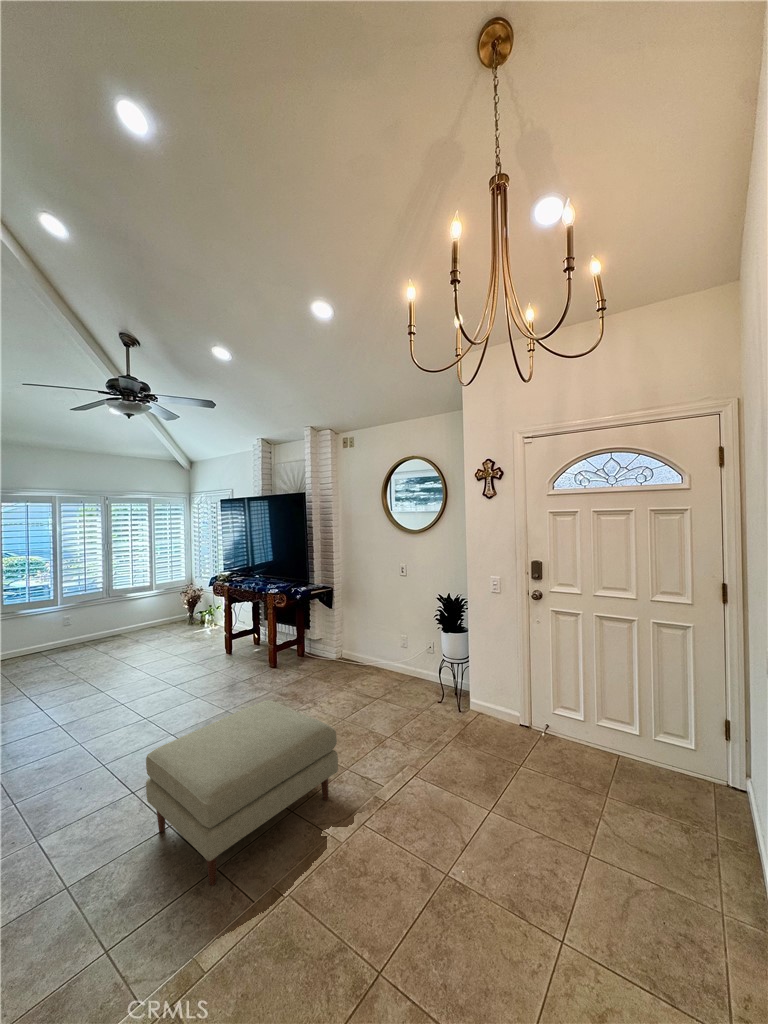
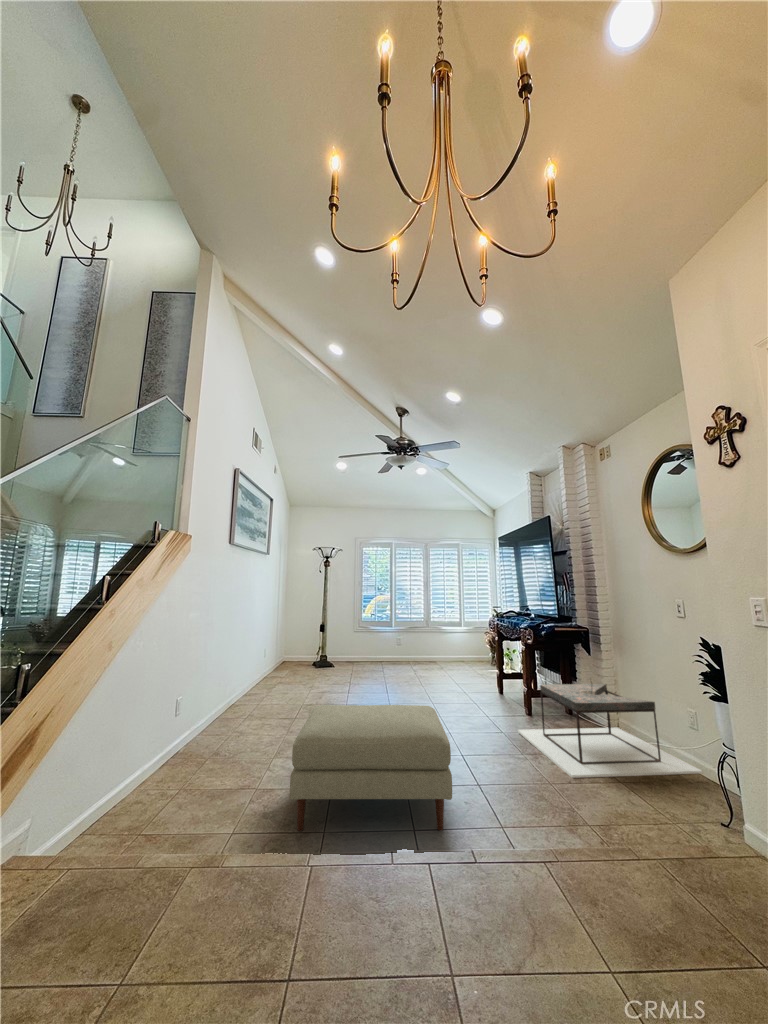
coffee table: none [288,629,414,711] -> present [518,684,702,778]

